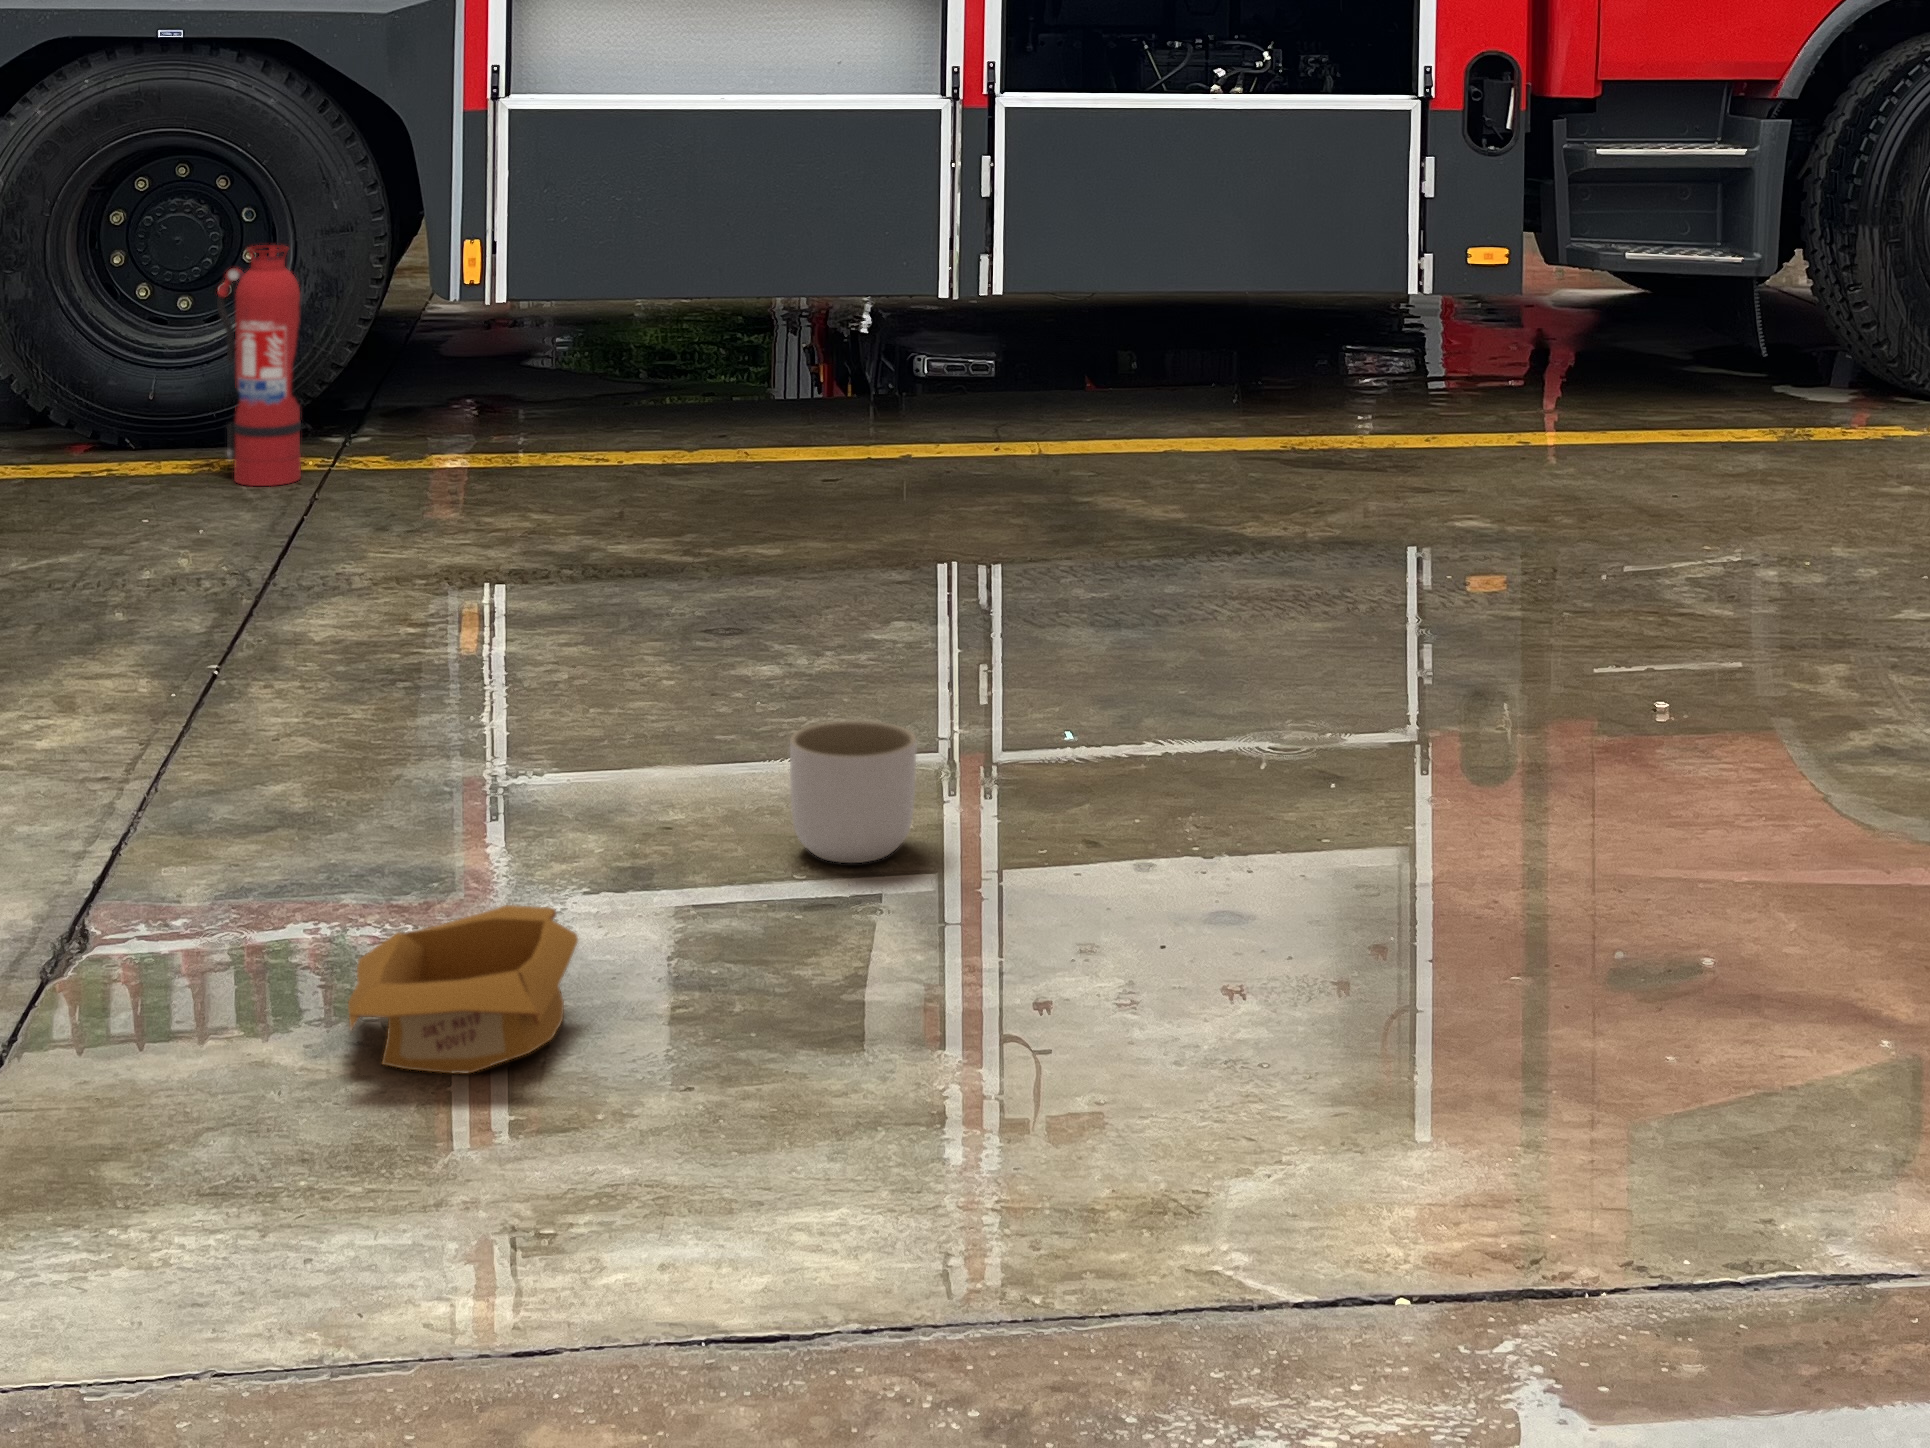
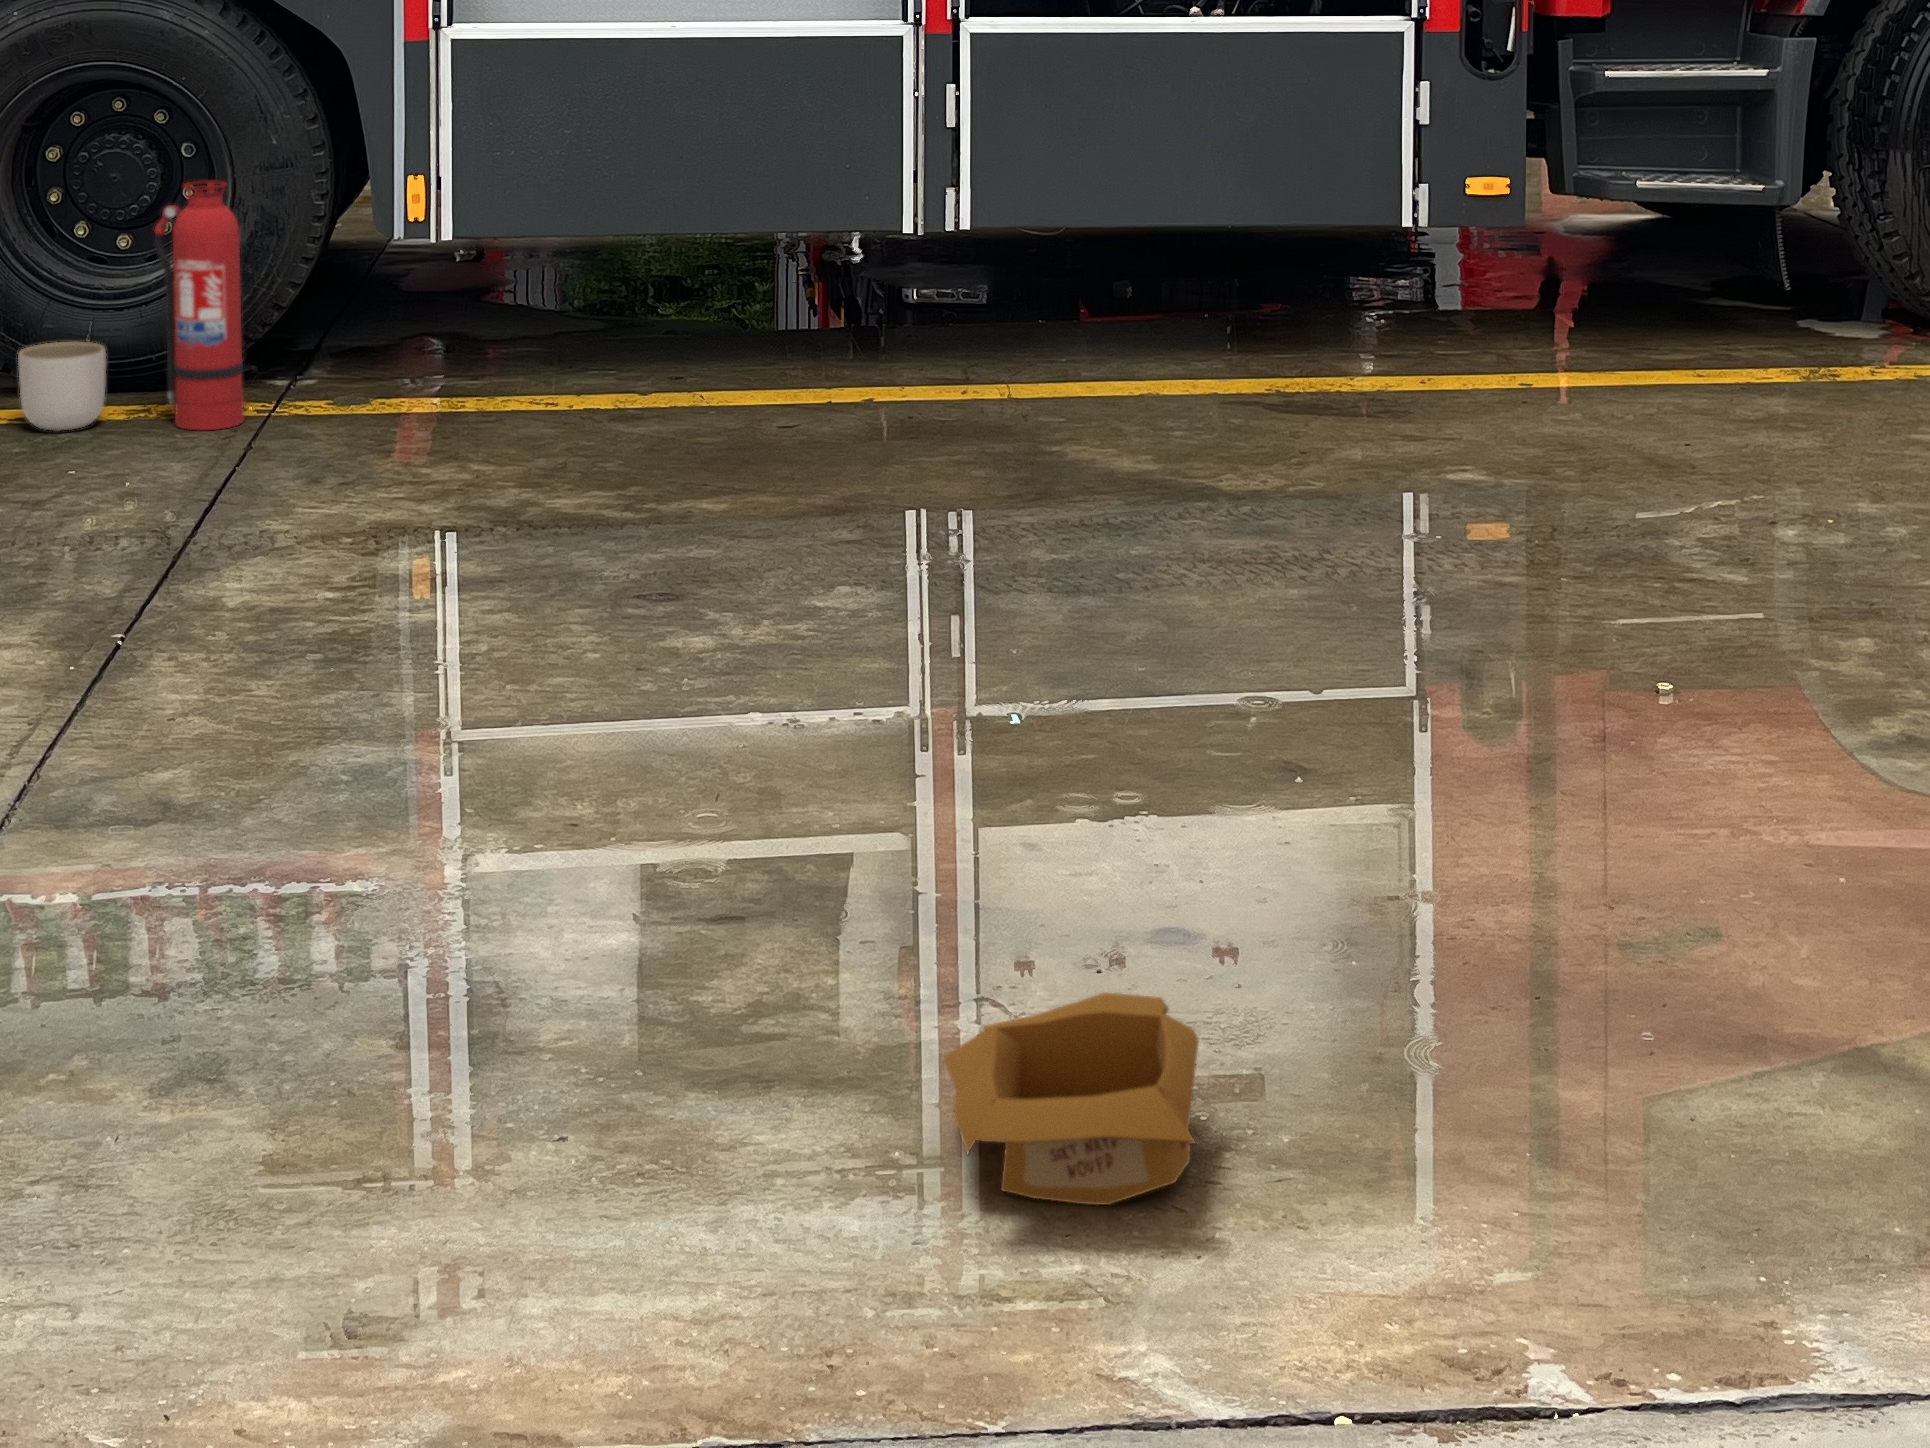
planter: present [790,720,916,863] -> present [18,342,106,431]
cardboard box: present [348,905,578,1073] -> present [945,992,1199,1205]

